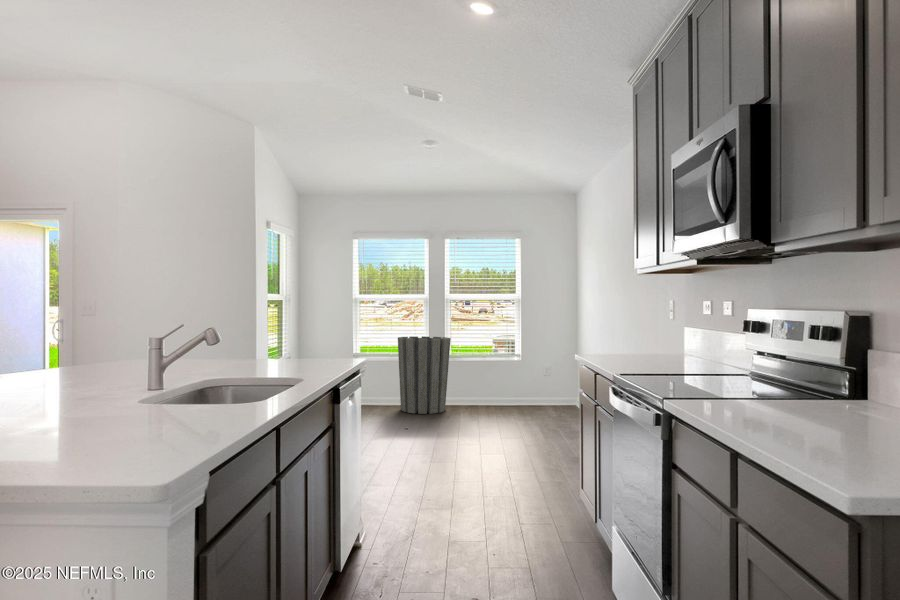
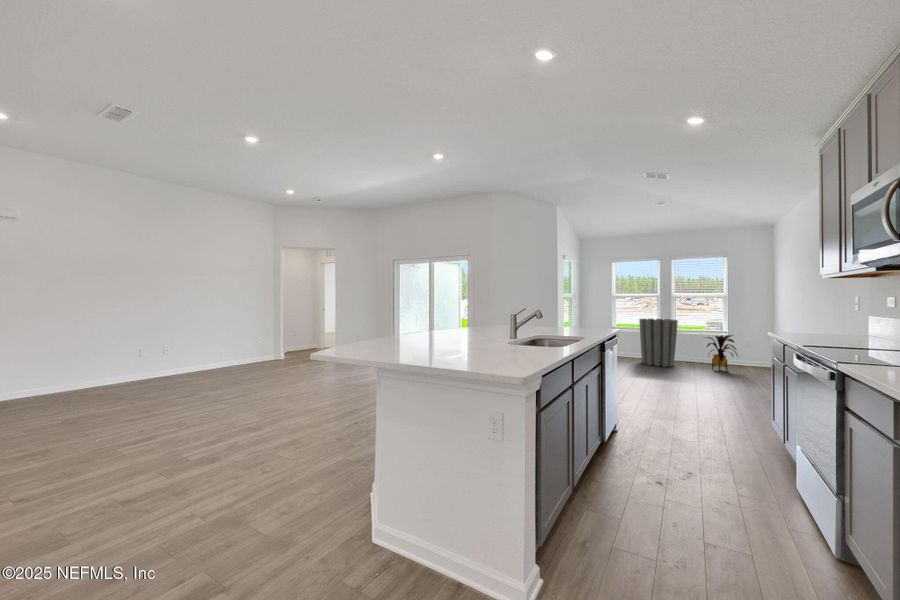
house plant: none [479,358,524,413] -> present [706,335,738,371]

